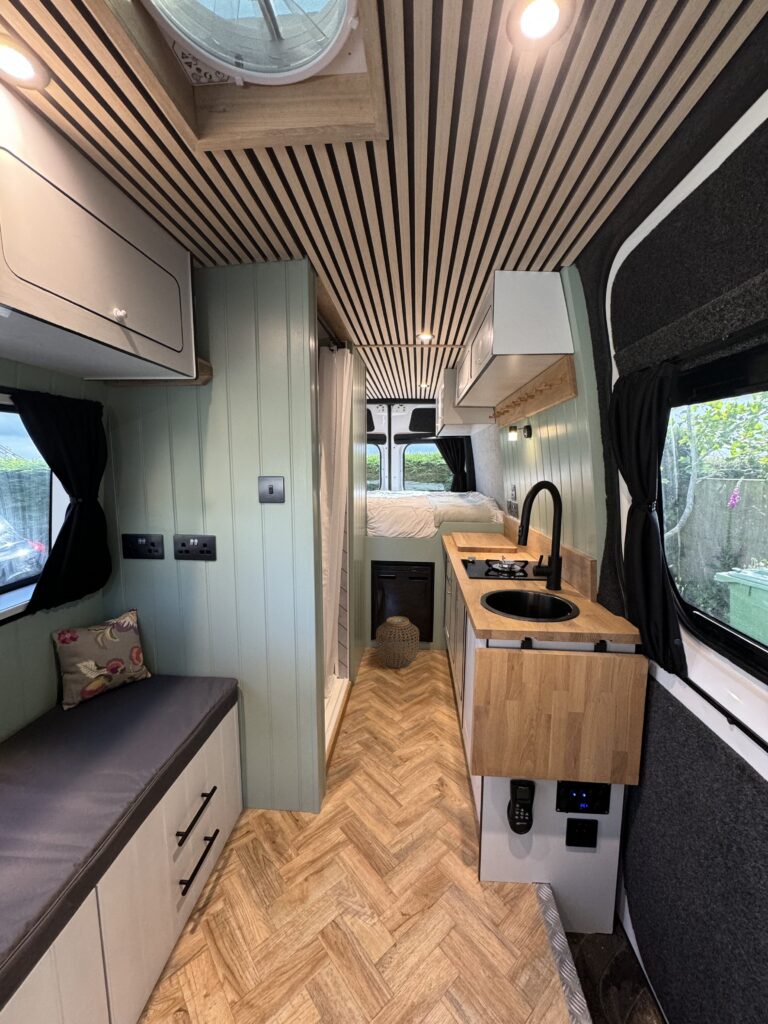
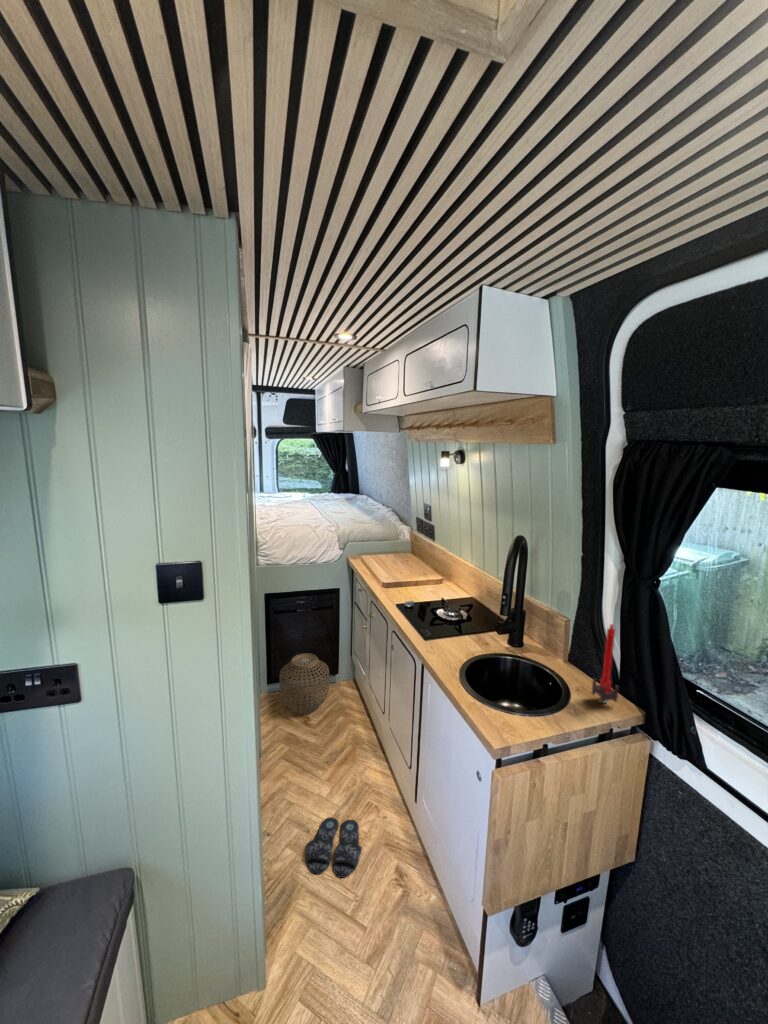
candle: none [597,548,619,624] -> present [592,624,619,703]
slippers: none [368,735,417,773] -> present [306,817,362,877]

